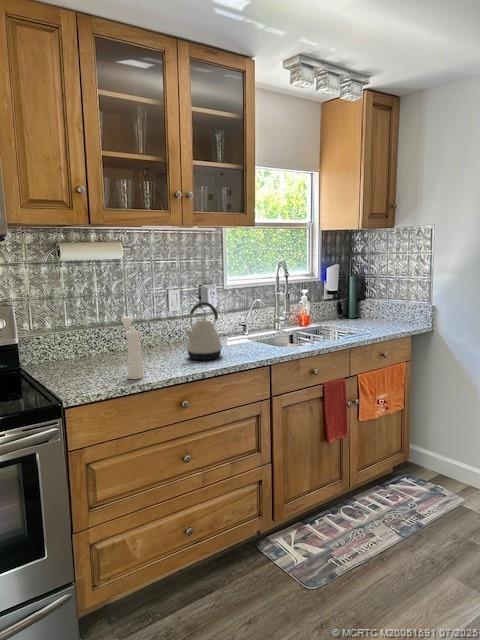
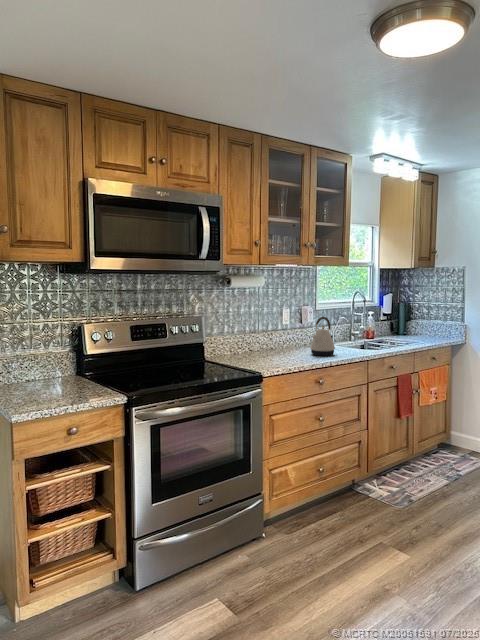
pepper mill: present [121,317,144,379] -> none [278,325,297,364]

